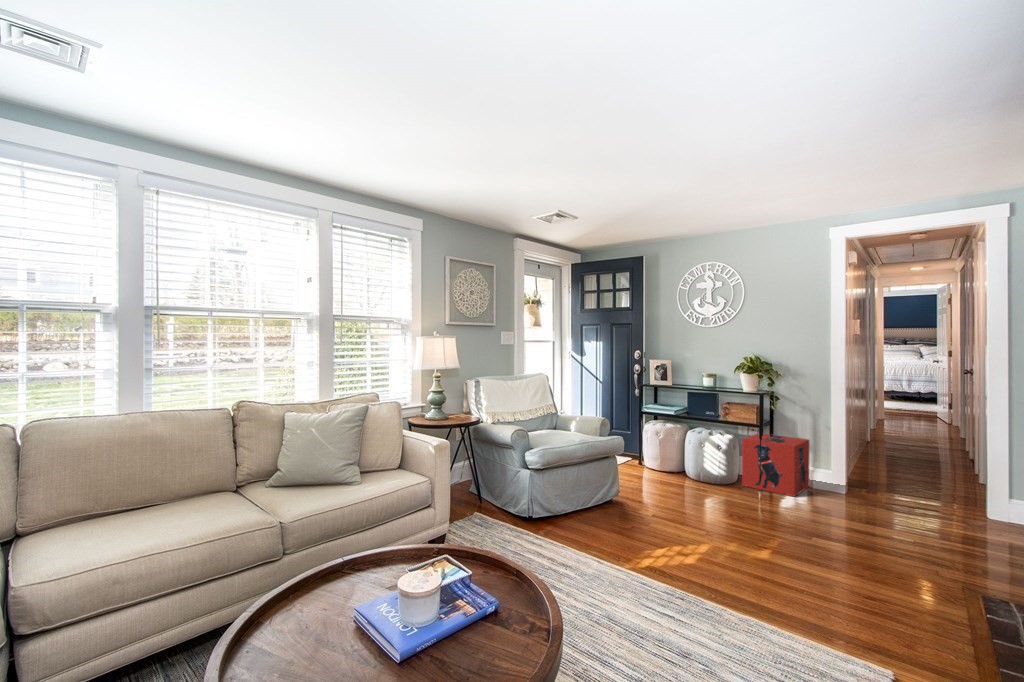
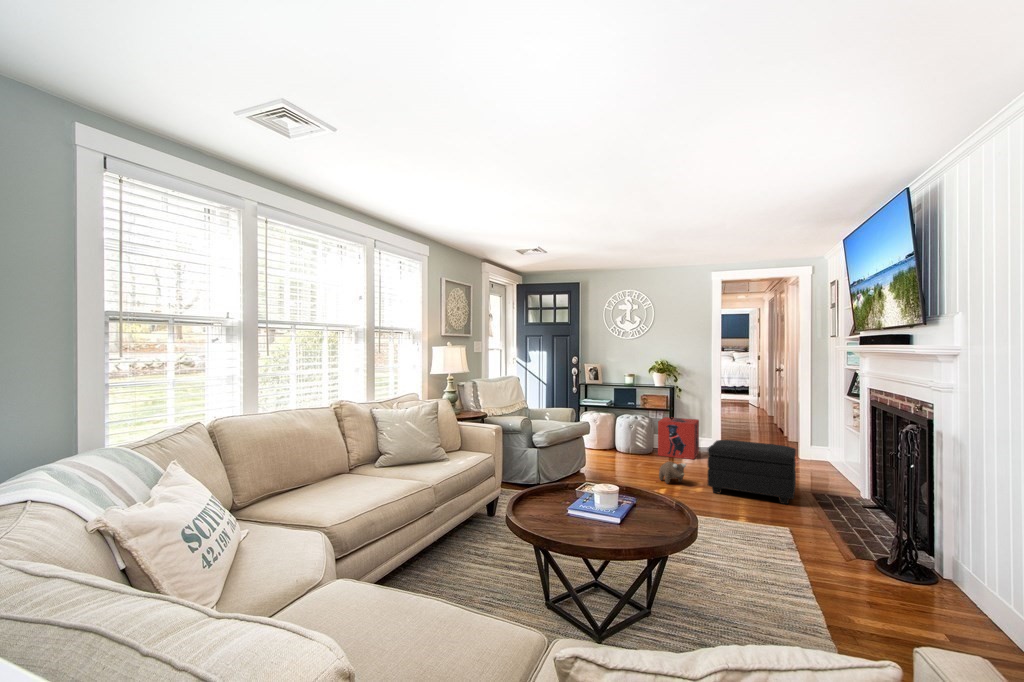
footstool: none [780,477,947,601] -> present [708,440,796,504]
plush toy: none [715,501,753,534] -> present [659,462,686,483]

